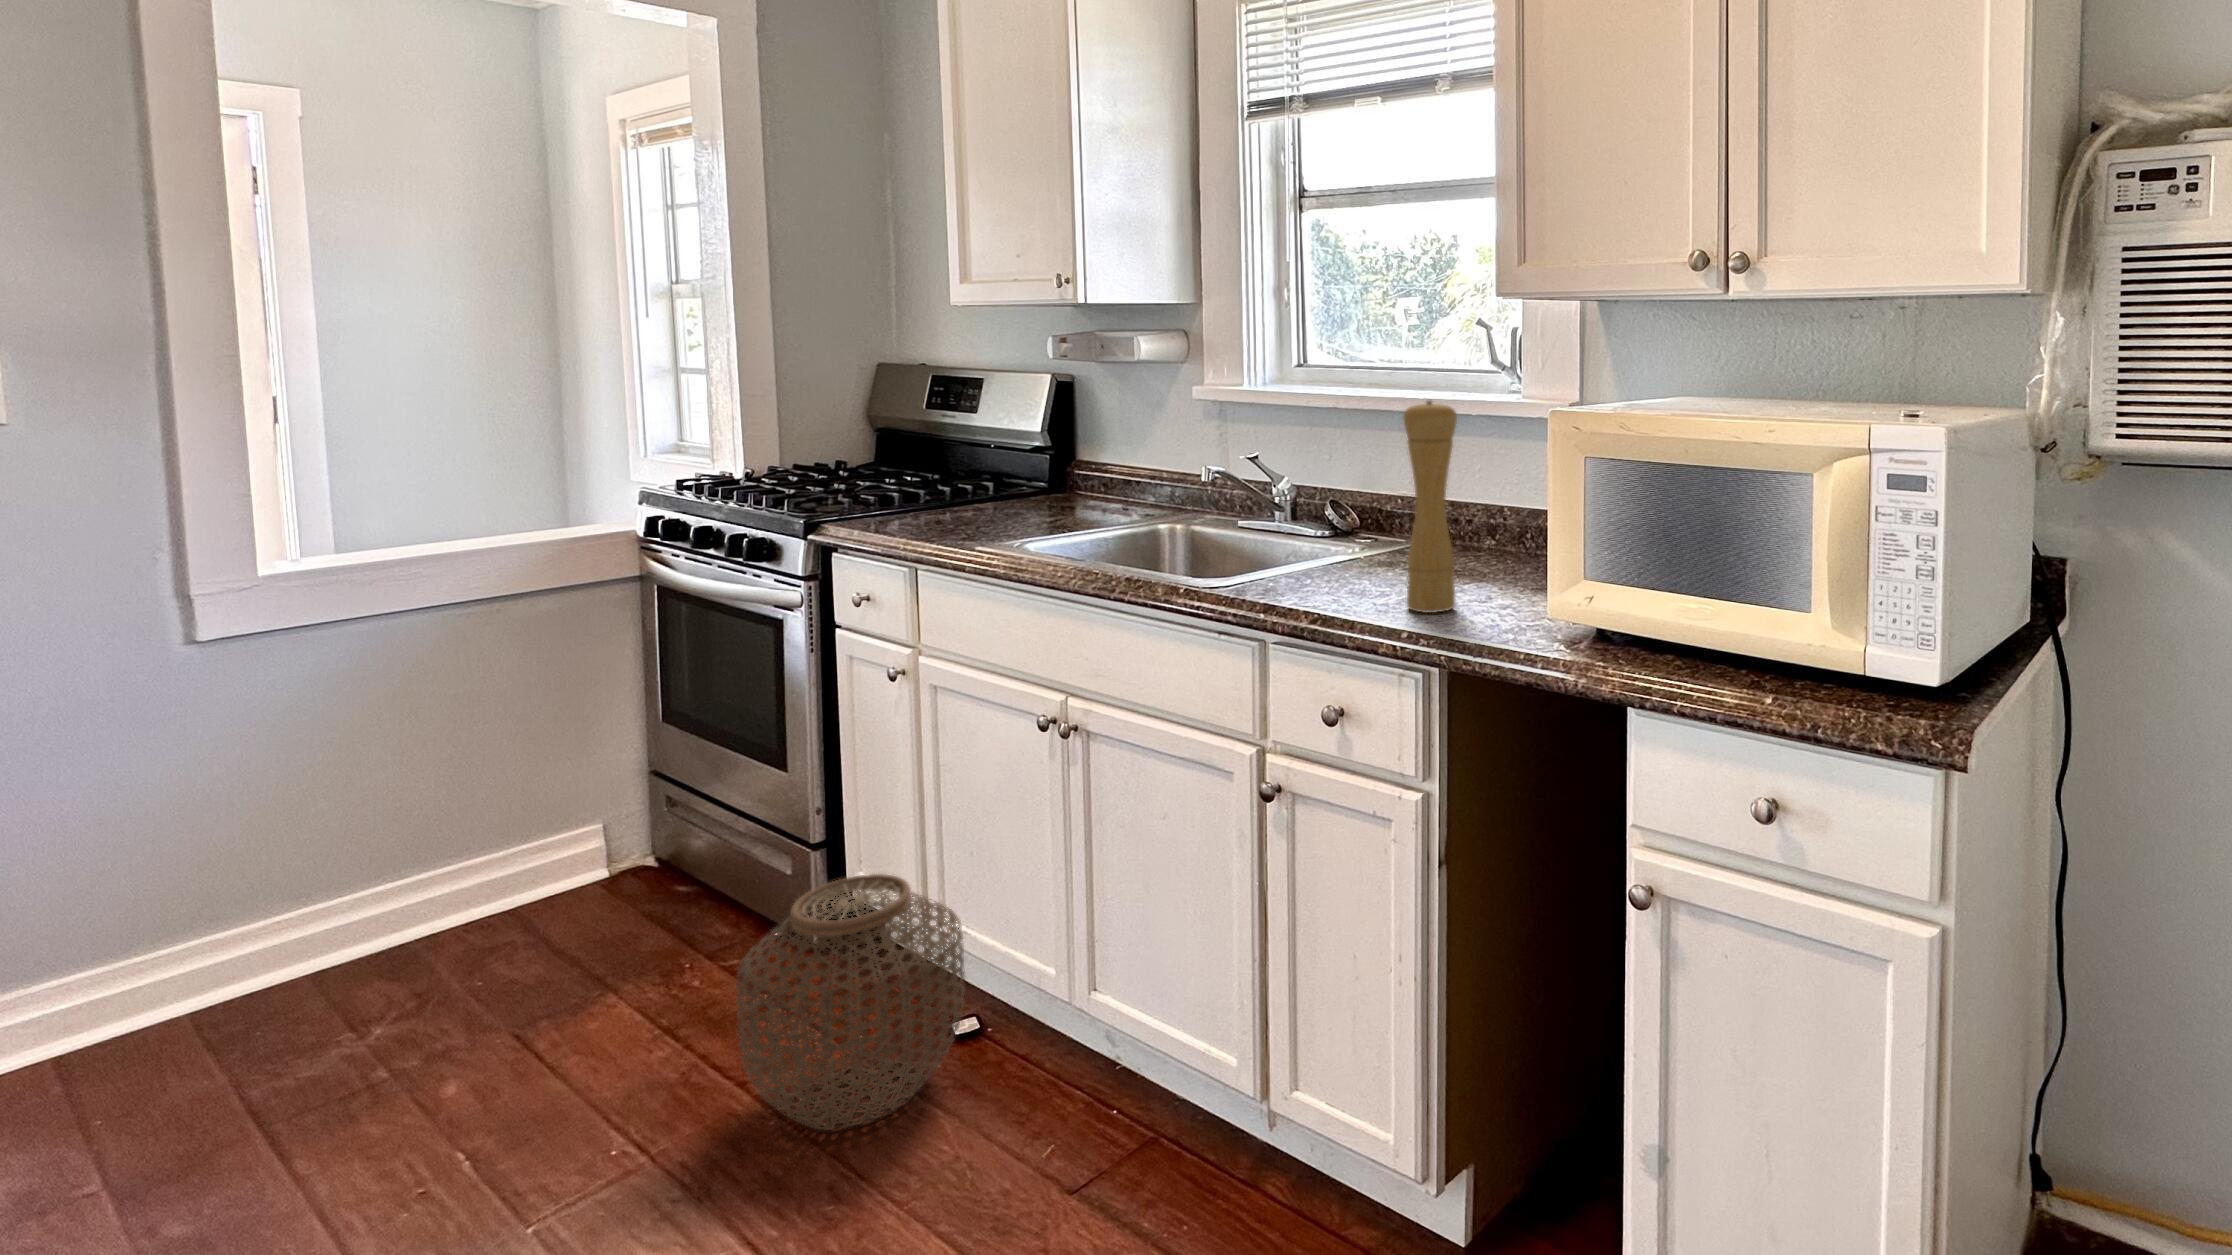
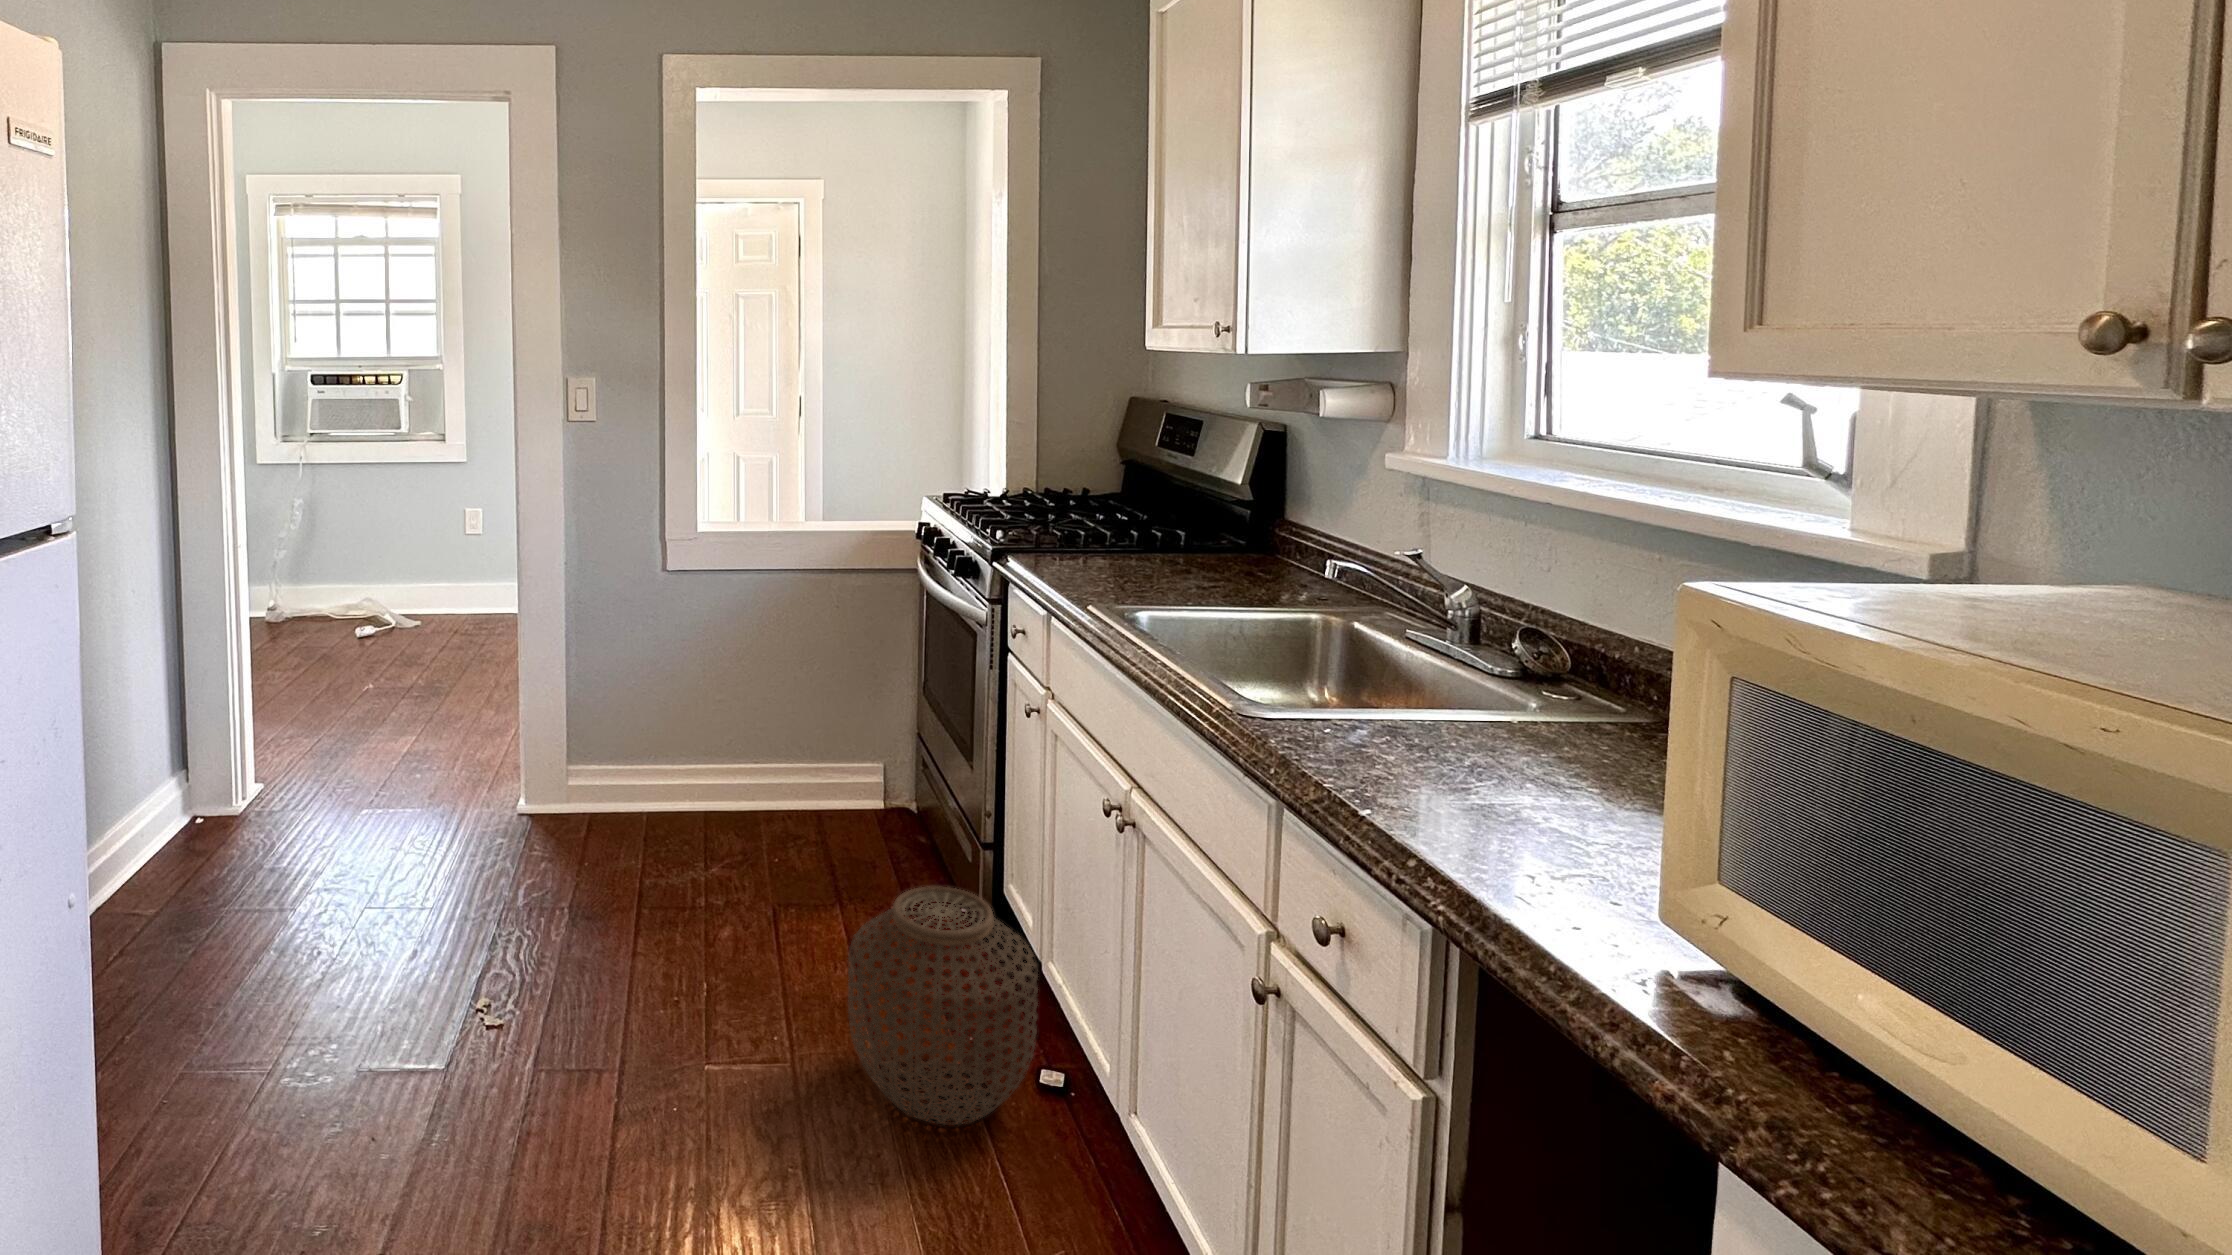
pepper mill: present [1404,400,1457,613] -> none [1469,528,1571,843]

